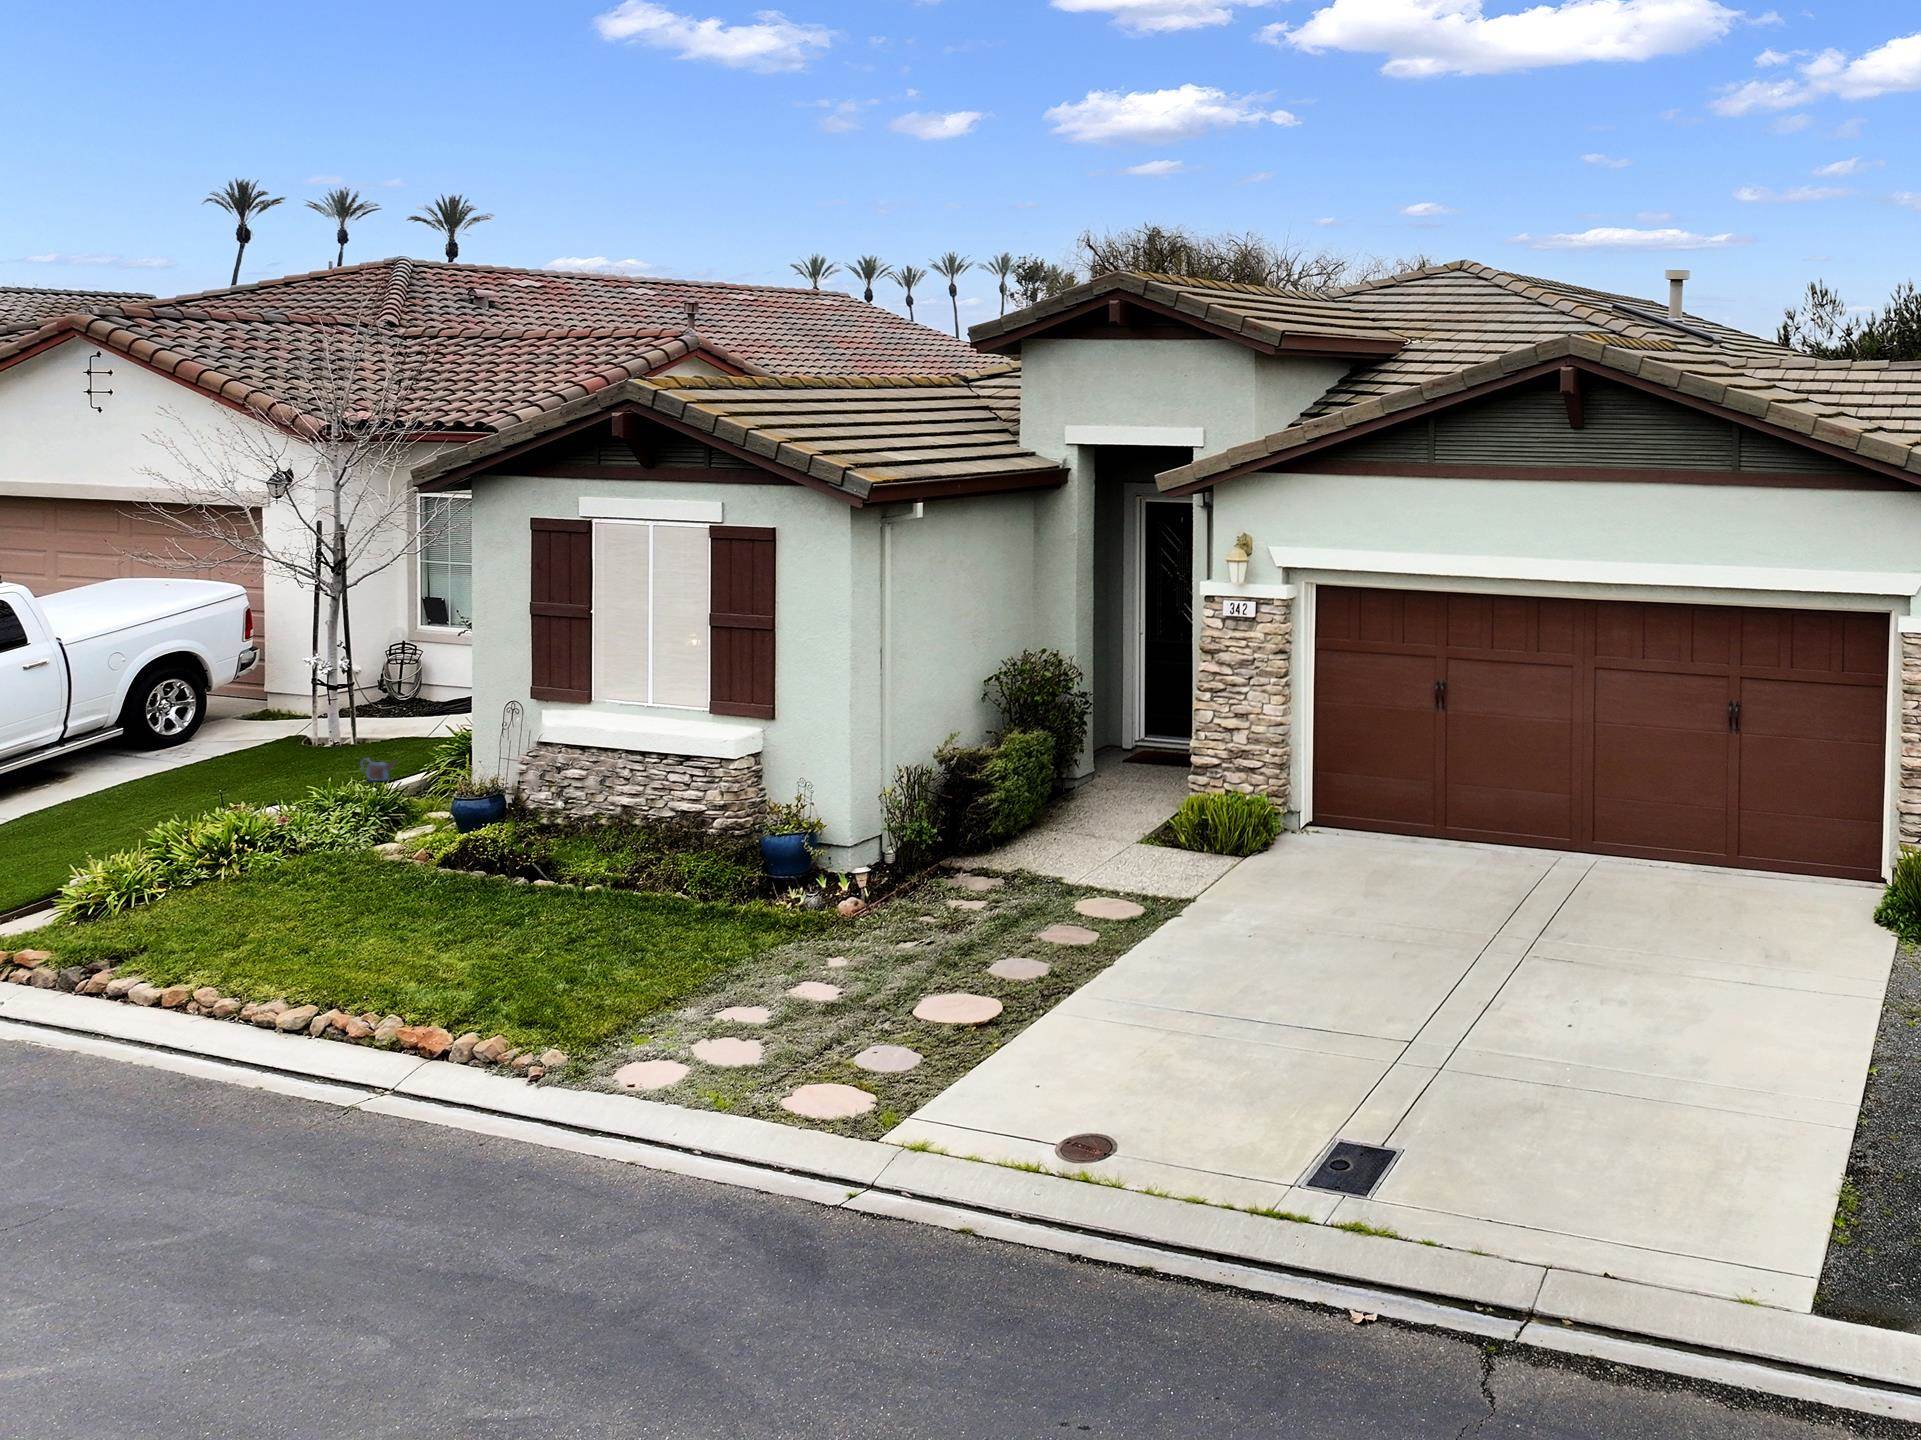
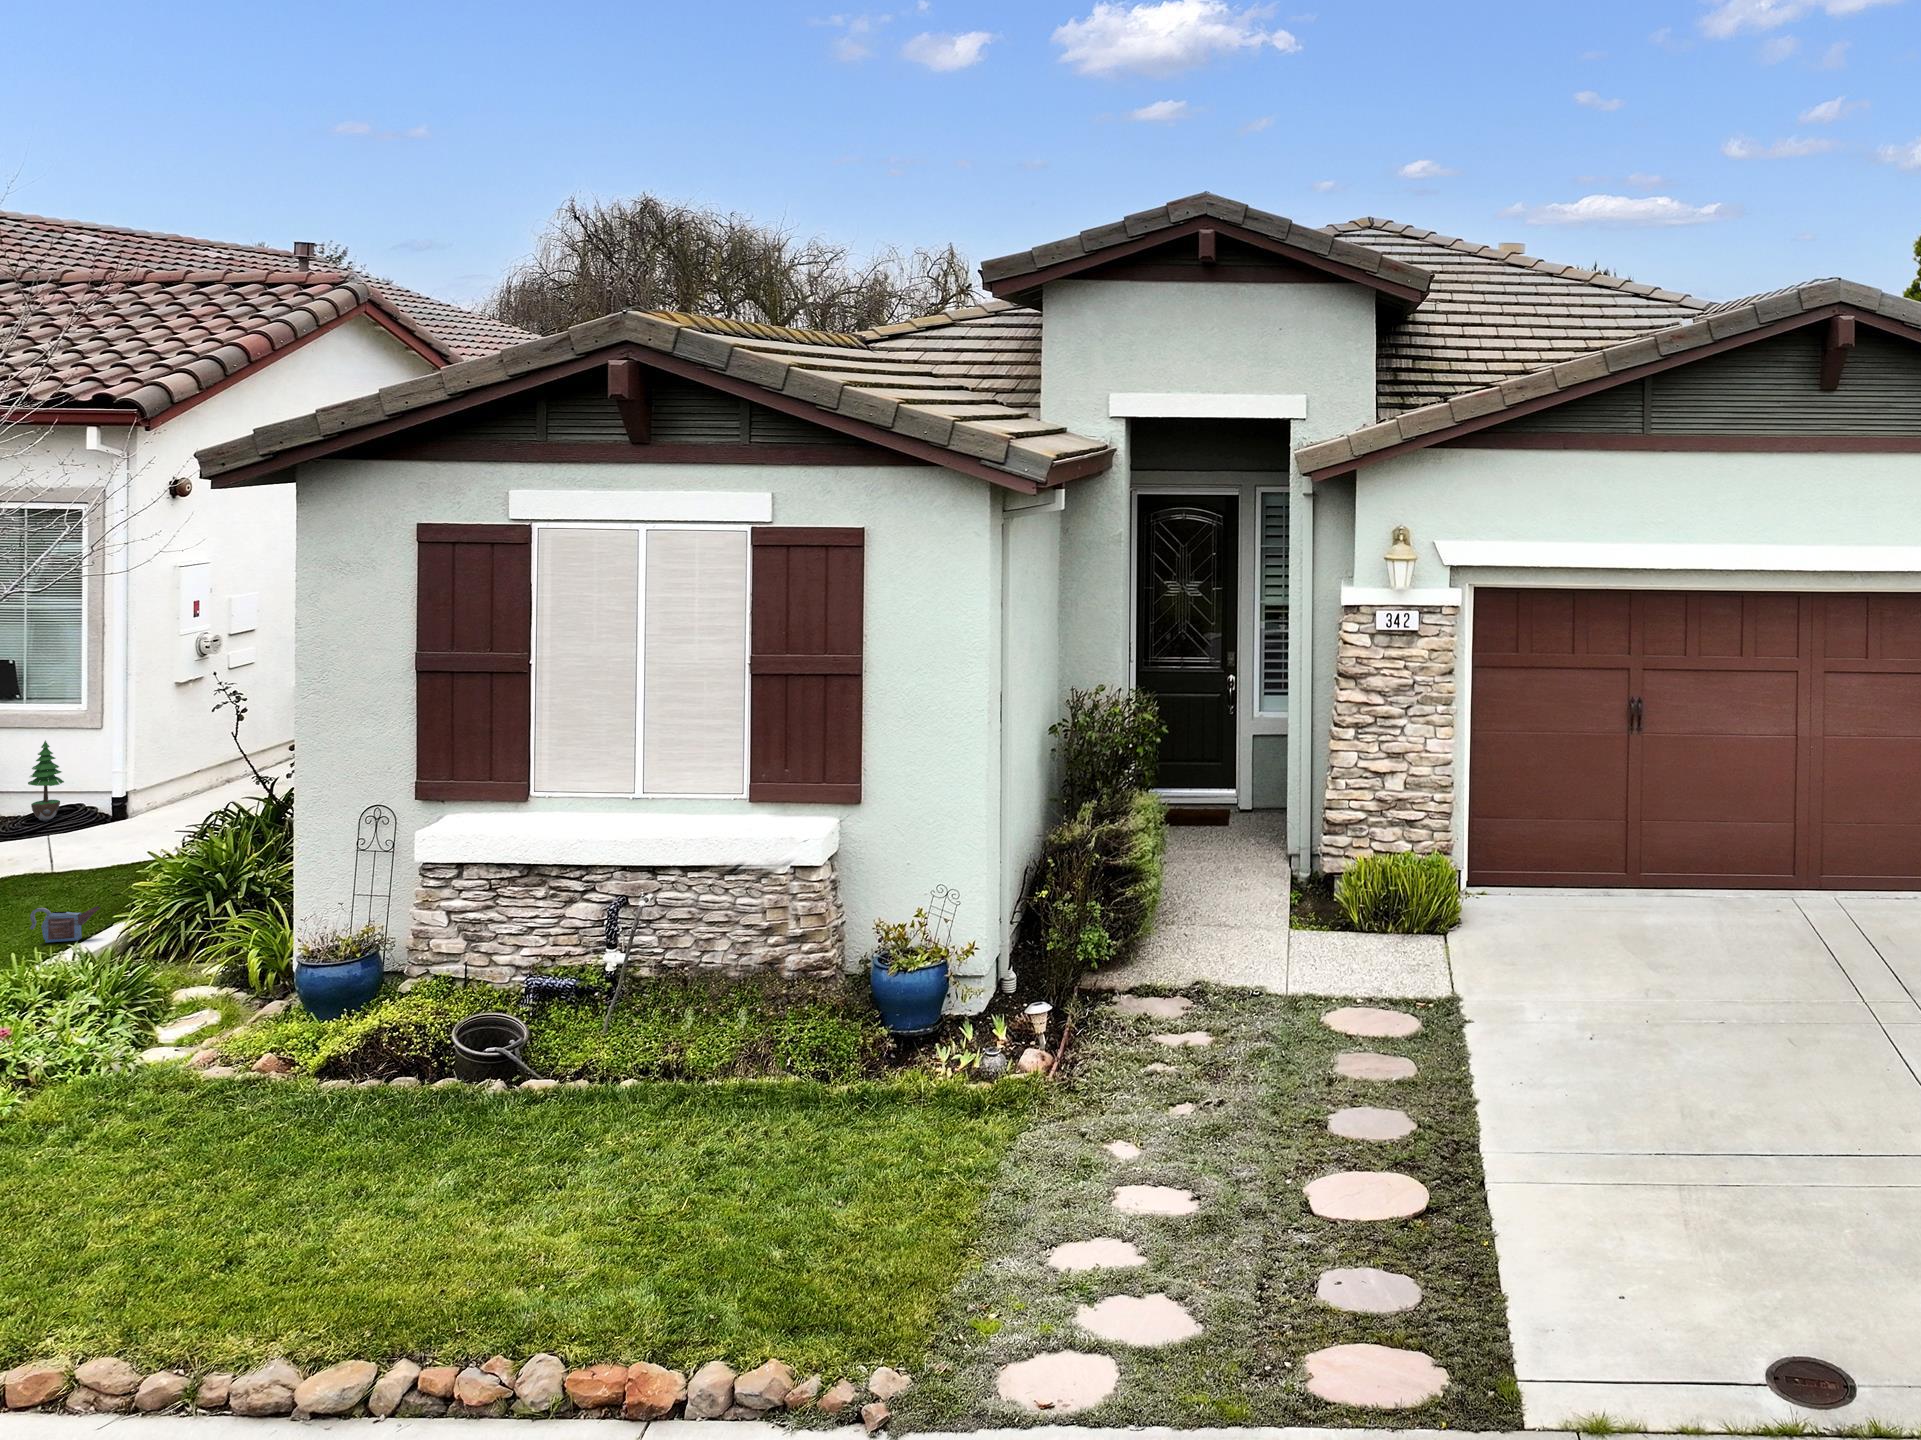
potted tree: none [425,653,447,708] -> present [28,740,64,822]

